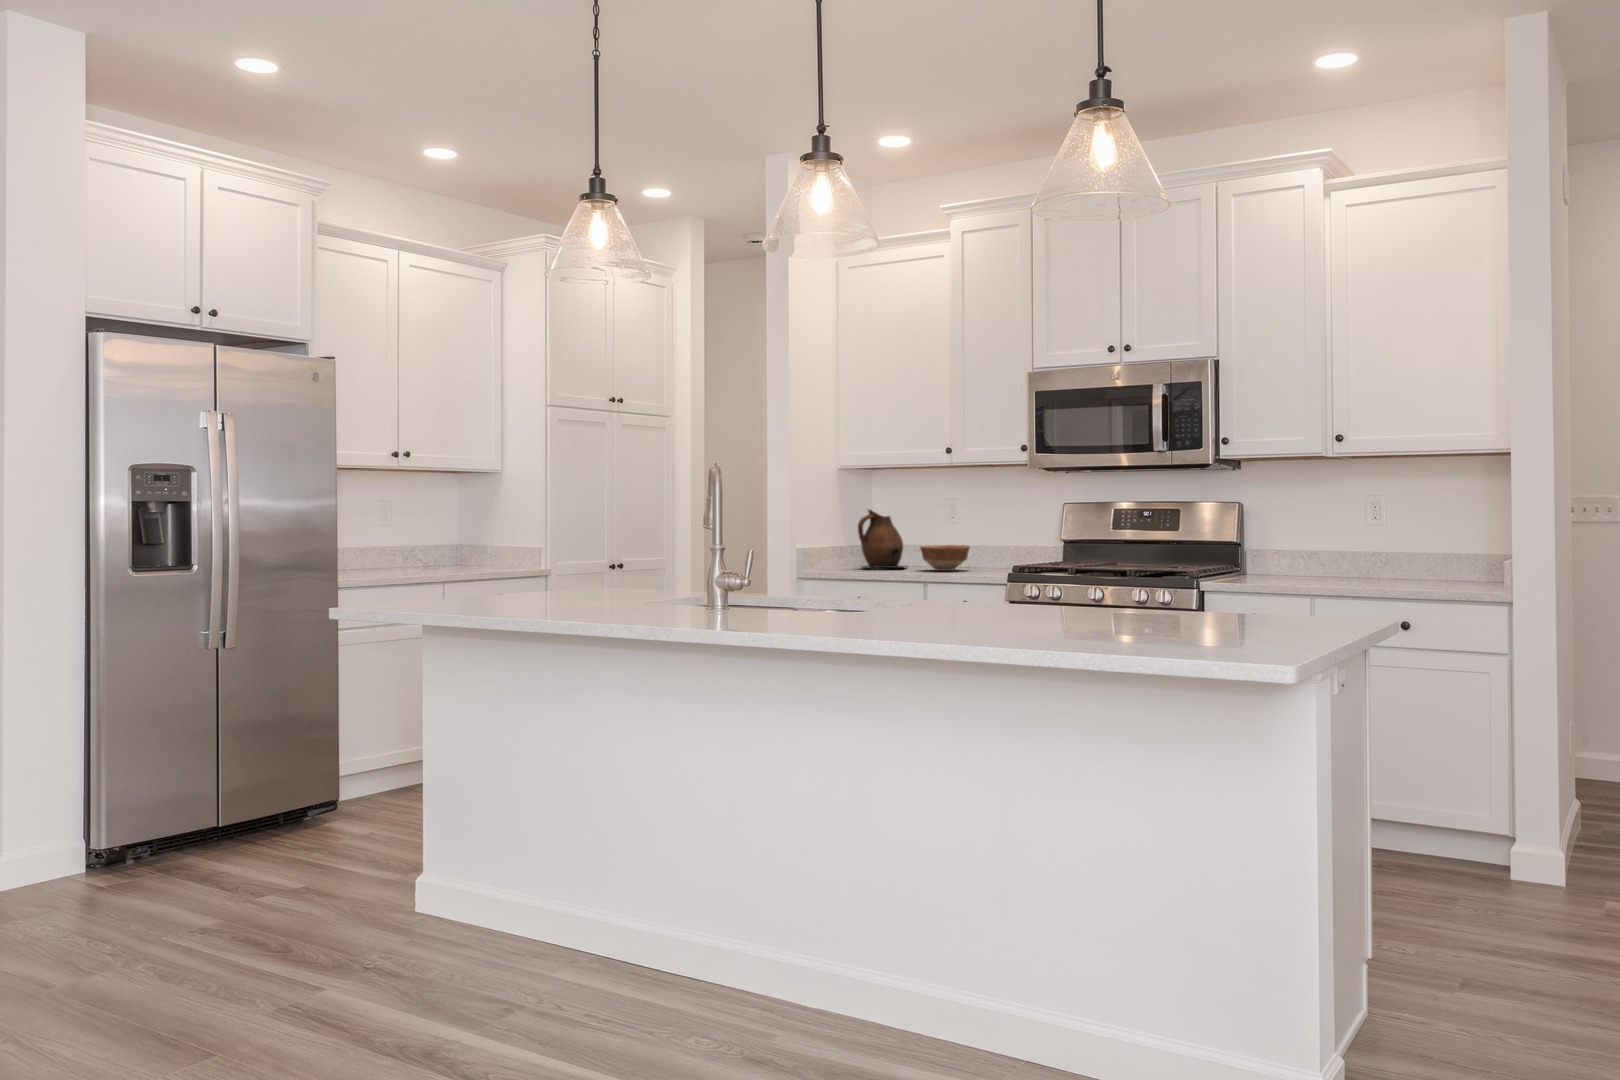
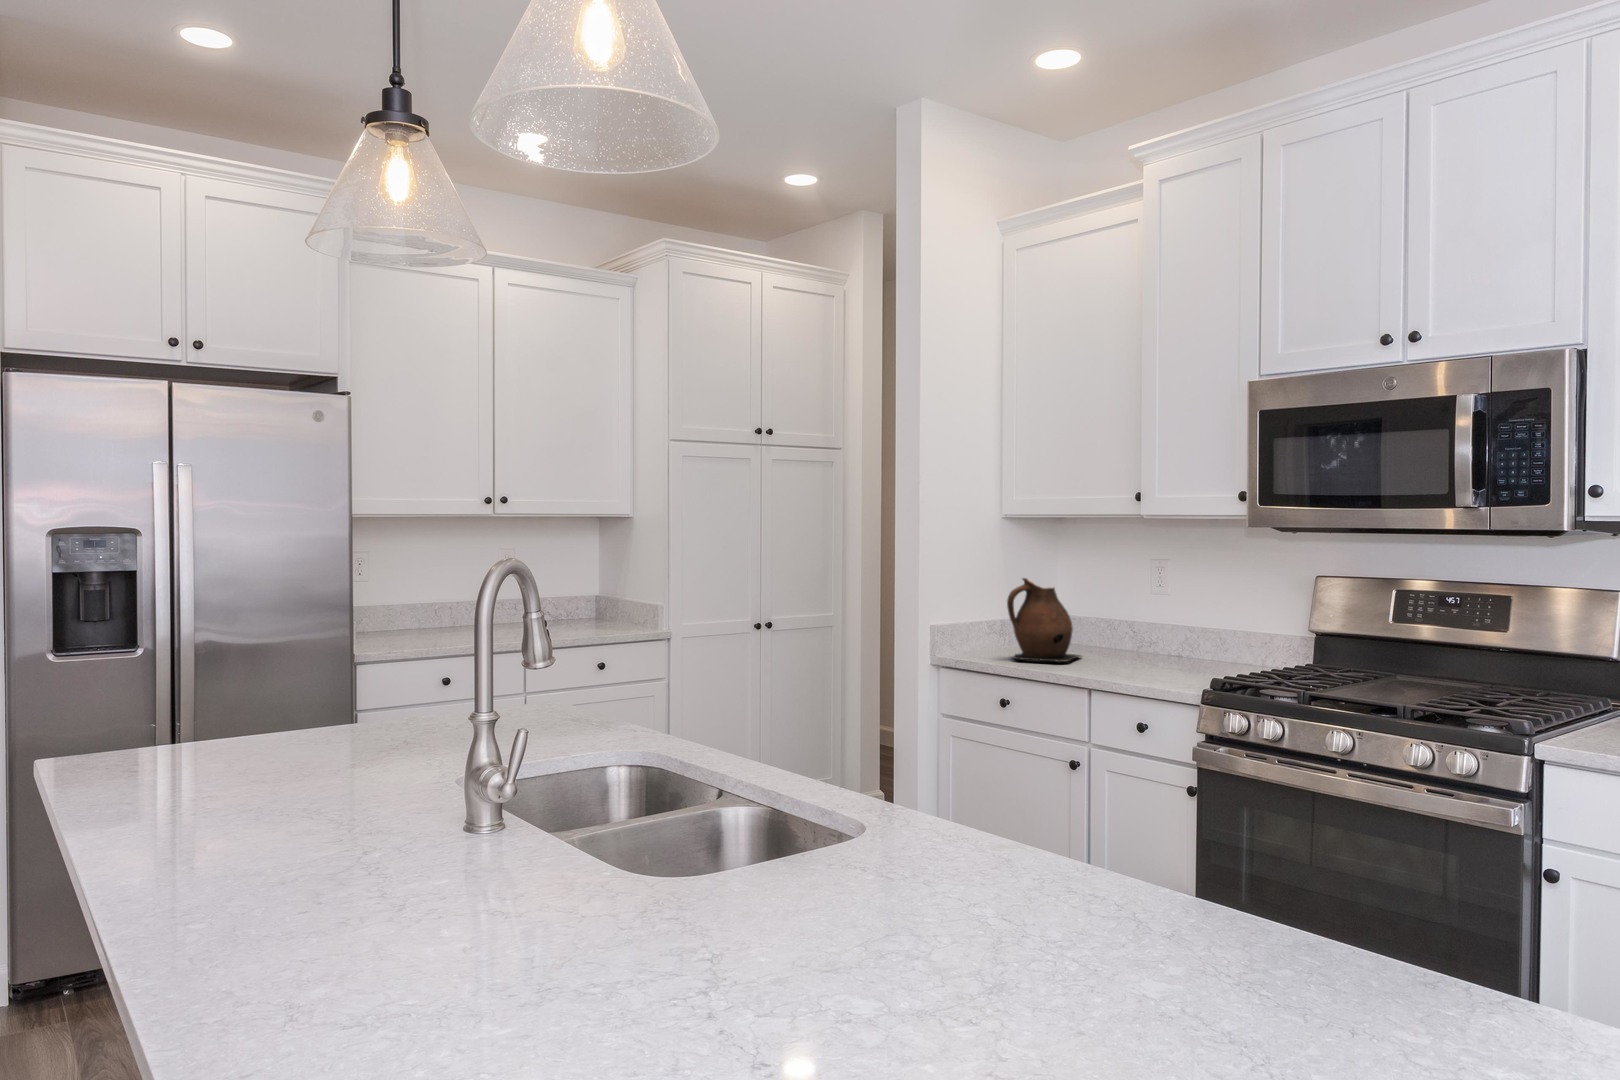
bowl: present [920,545,970,571] -> none [1087,632,1162,673]

